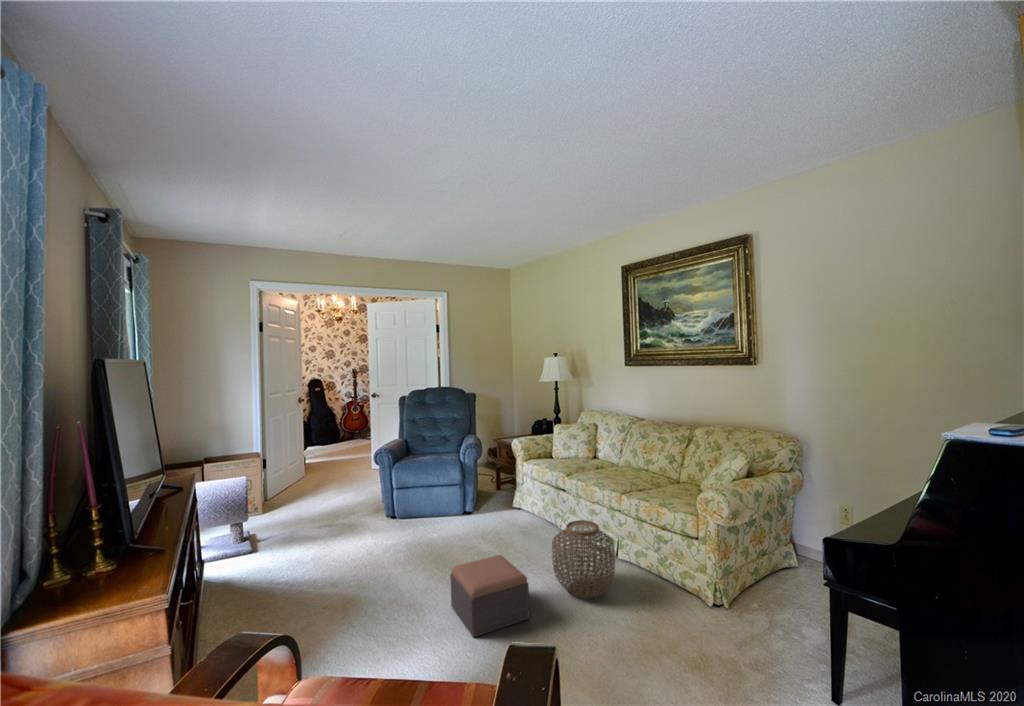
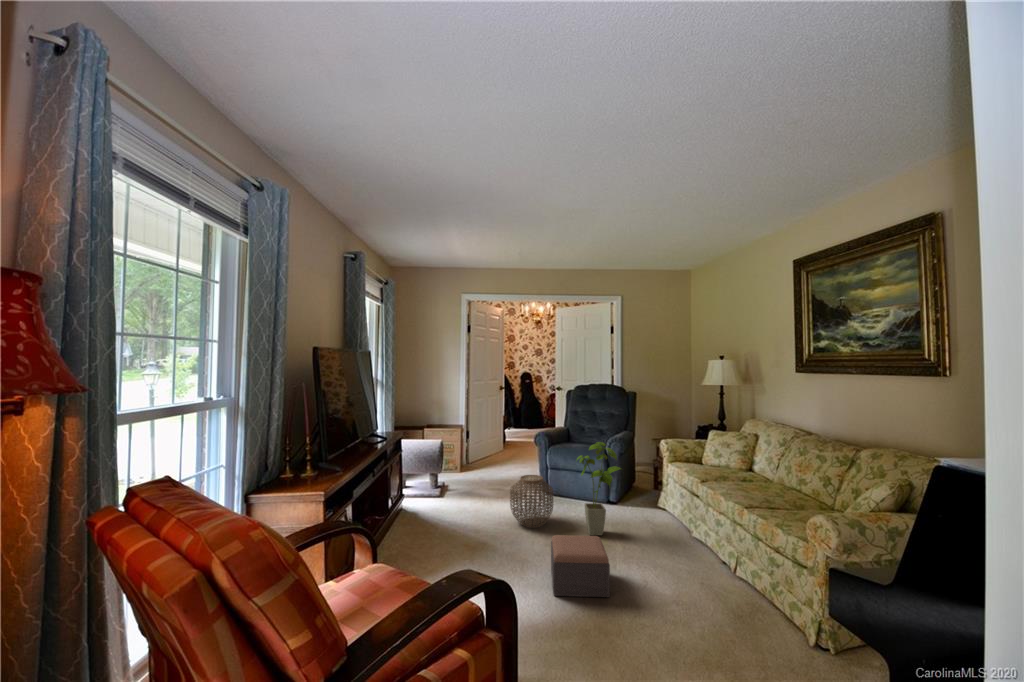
house plant: none [446,450,496,554] -> present [576,442,621,535]
woven basket: present [552,520,615,599] -> present [510,475,553,527]

